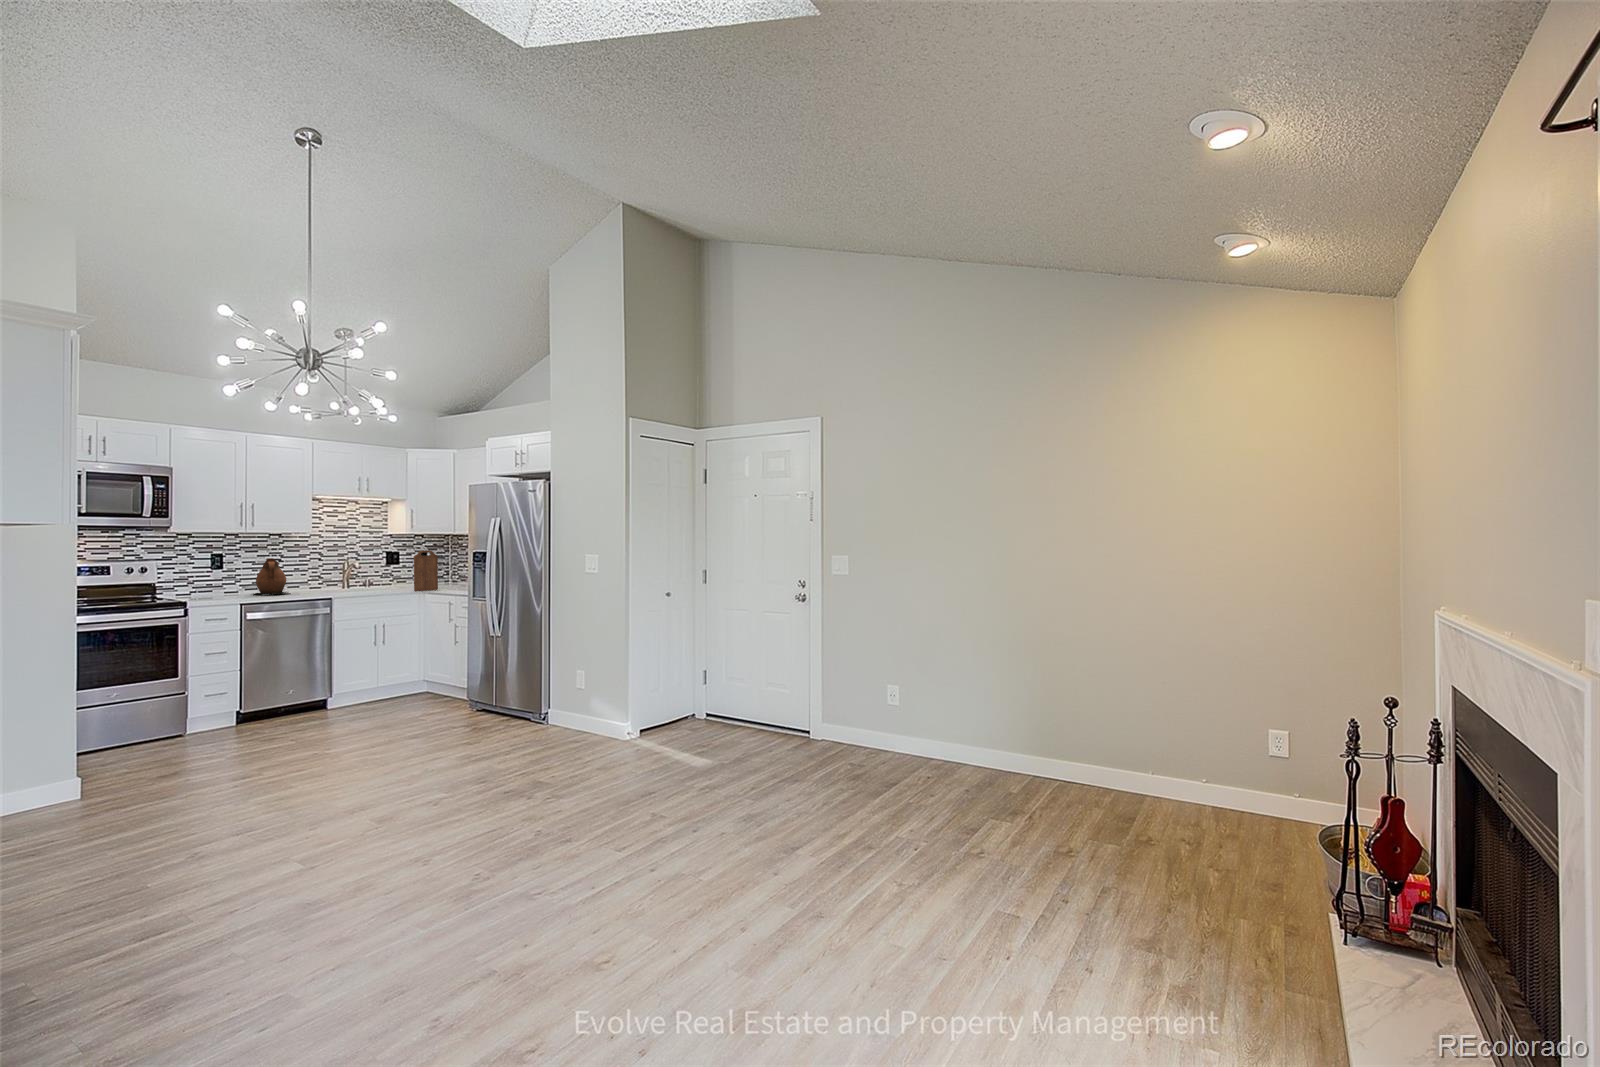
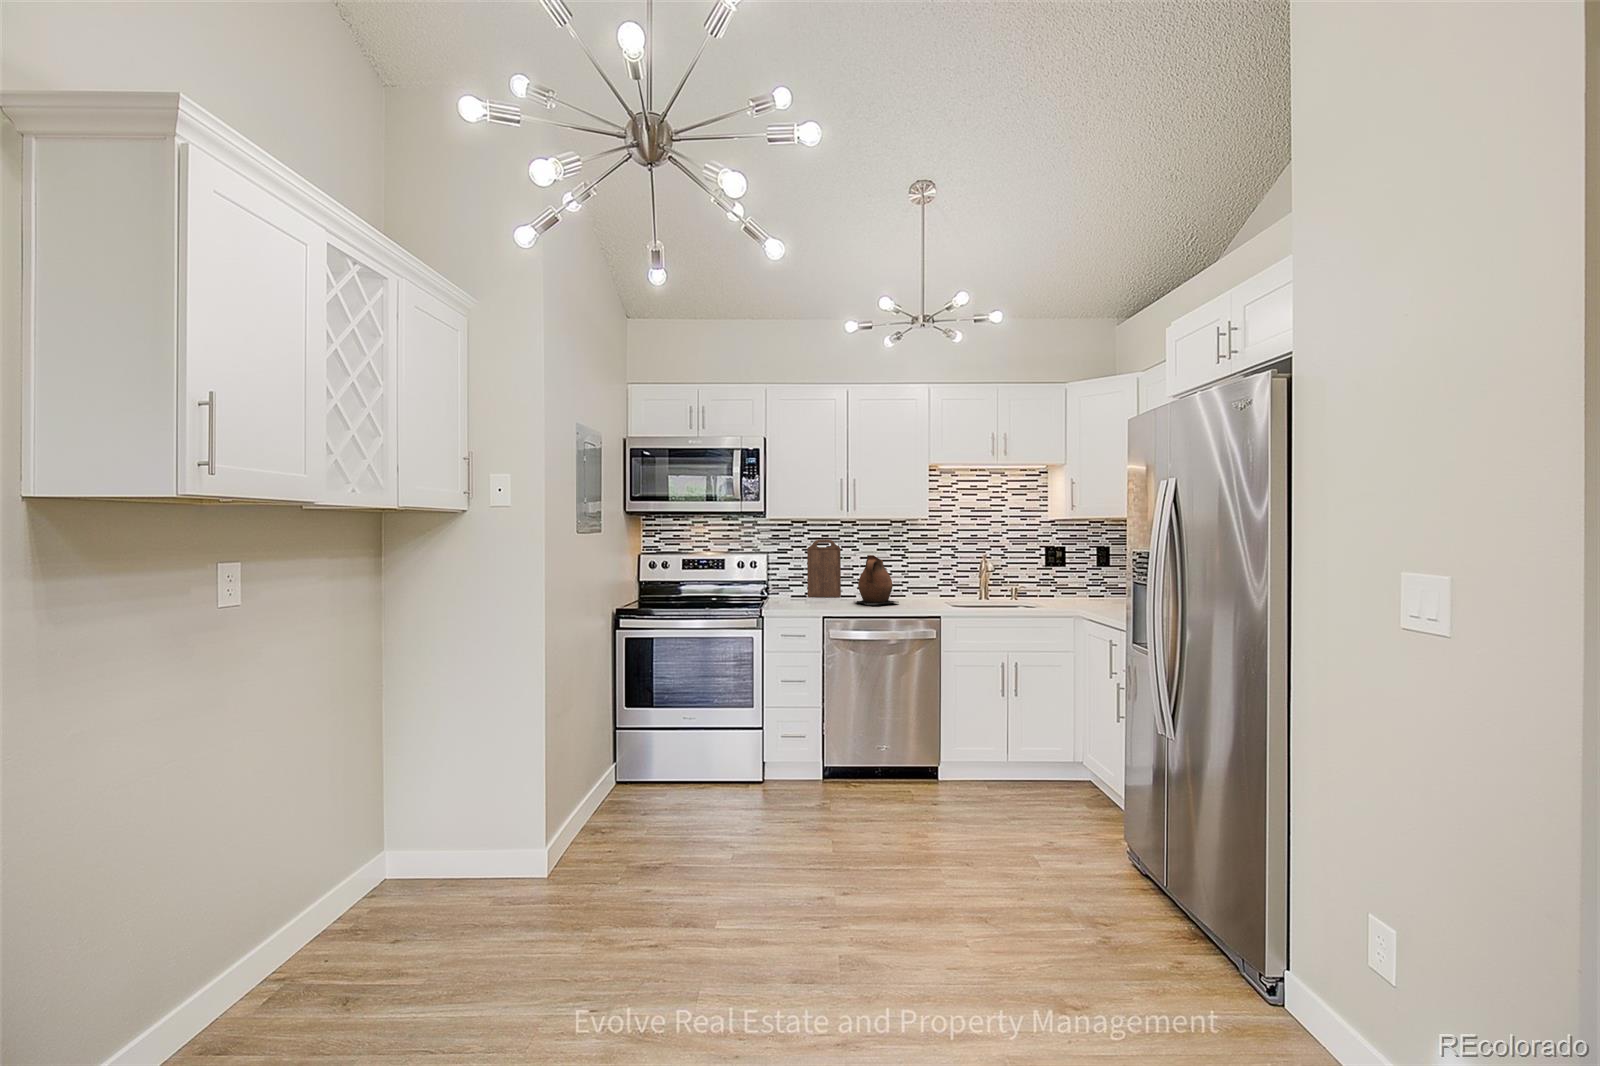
cutting board: present [414,550,438,591] -> present [807,540,841,597]

